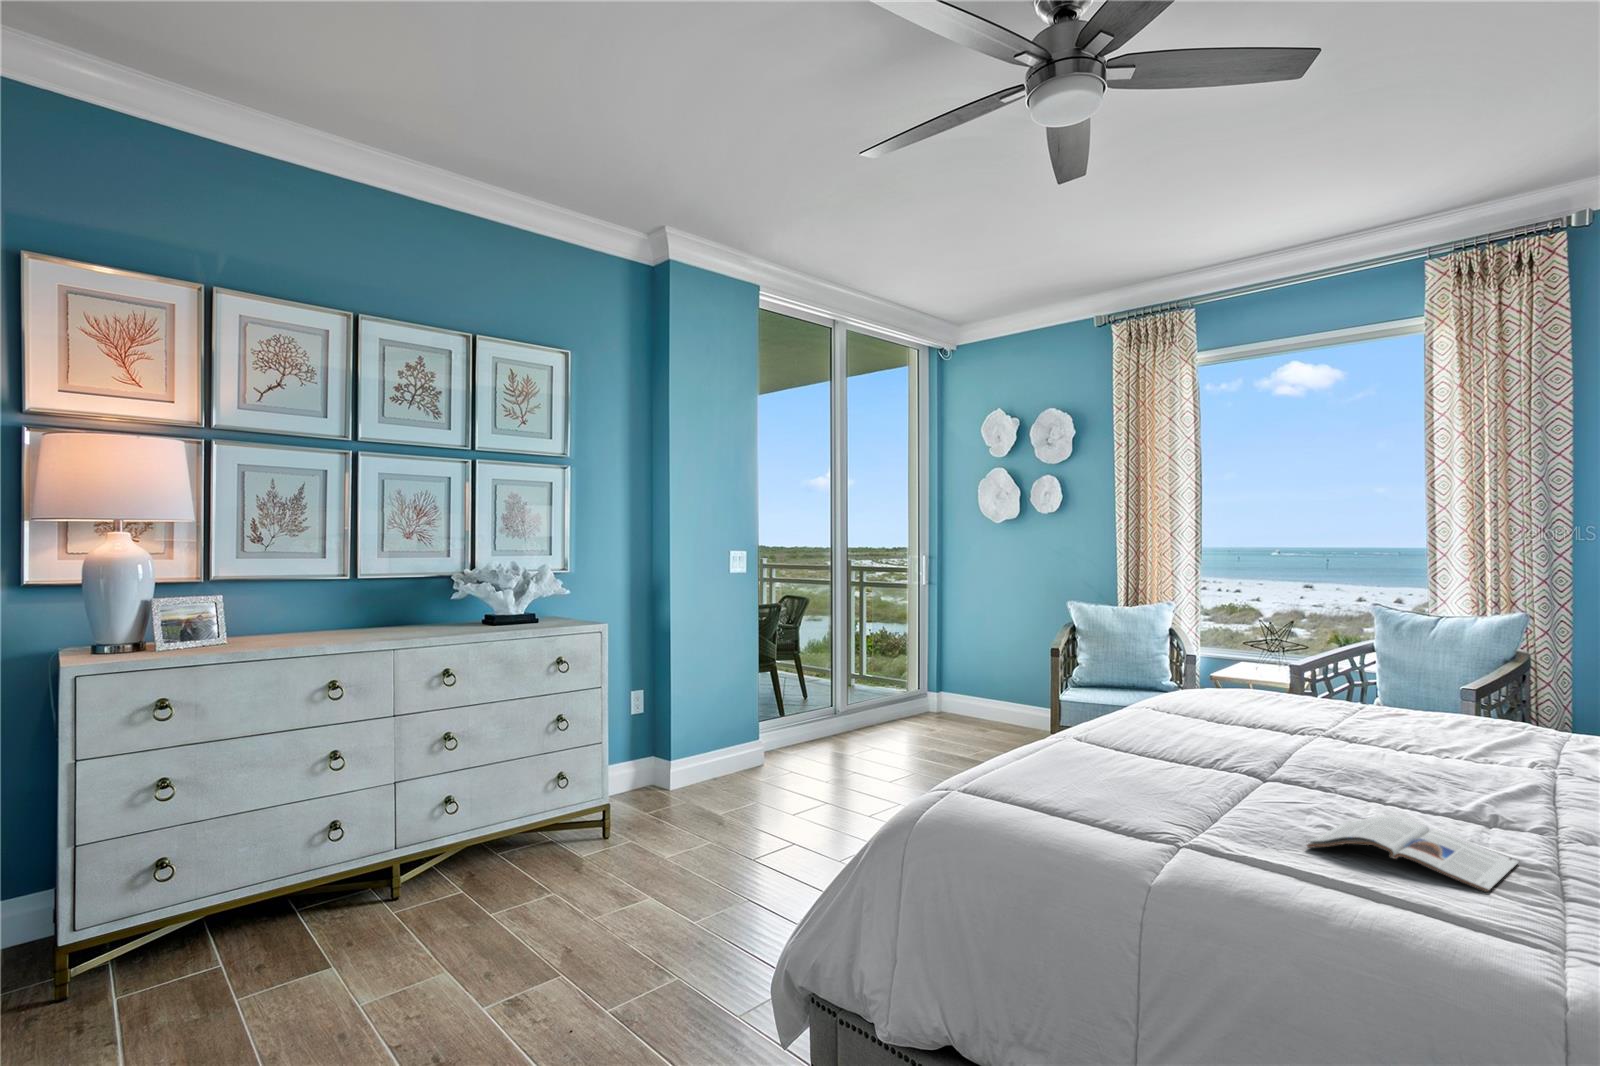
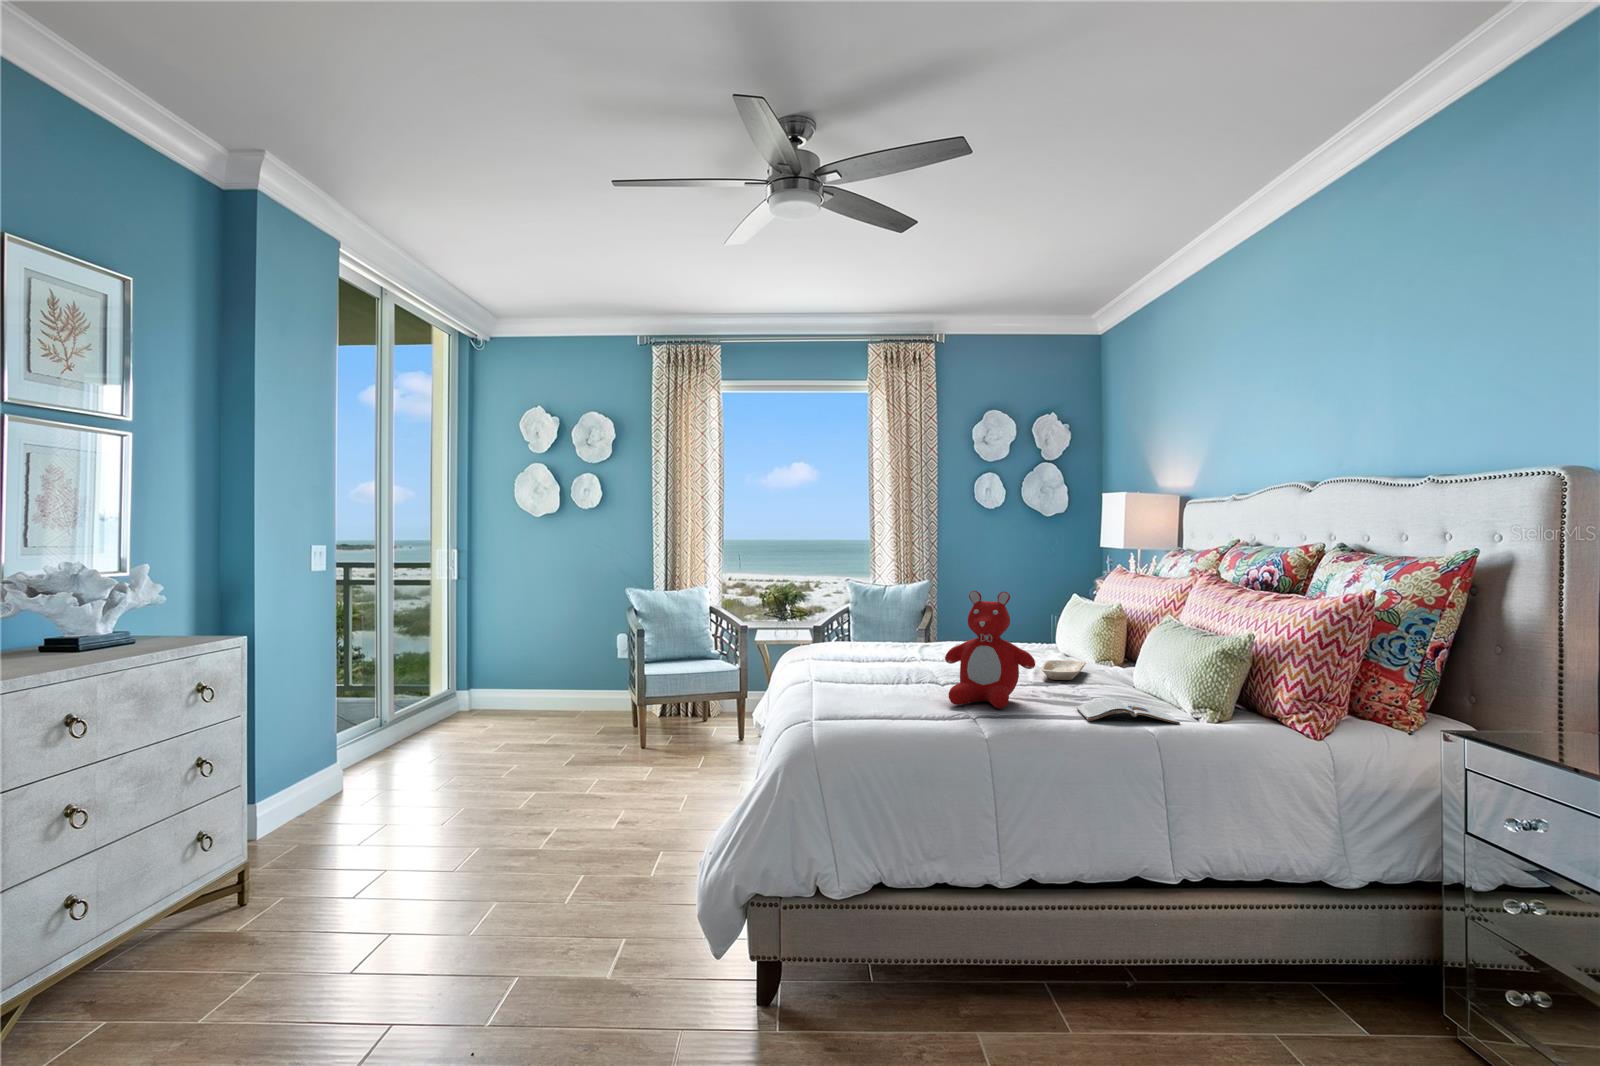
teddy bear: none [1149,620,1300,800] -> present [945,591,1035,709]
tray: none [1421,746,1557,782] -> present [1041,660,1086,680]

